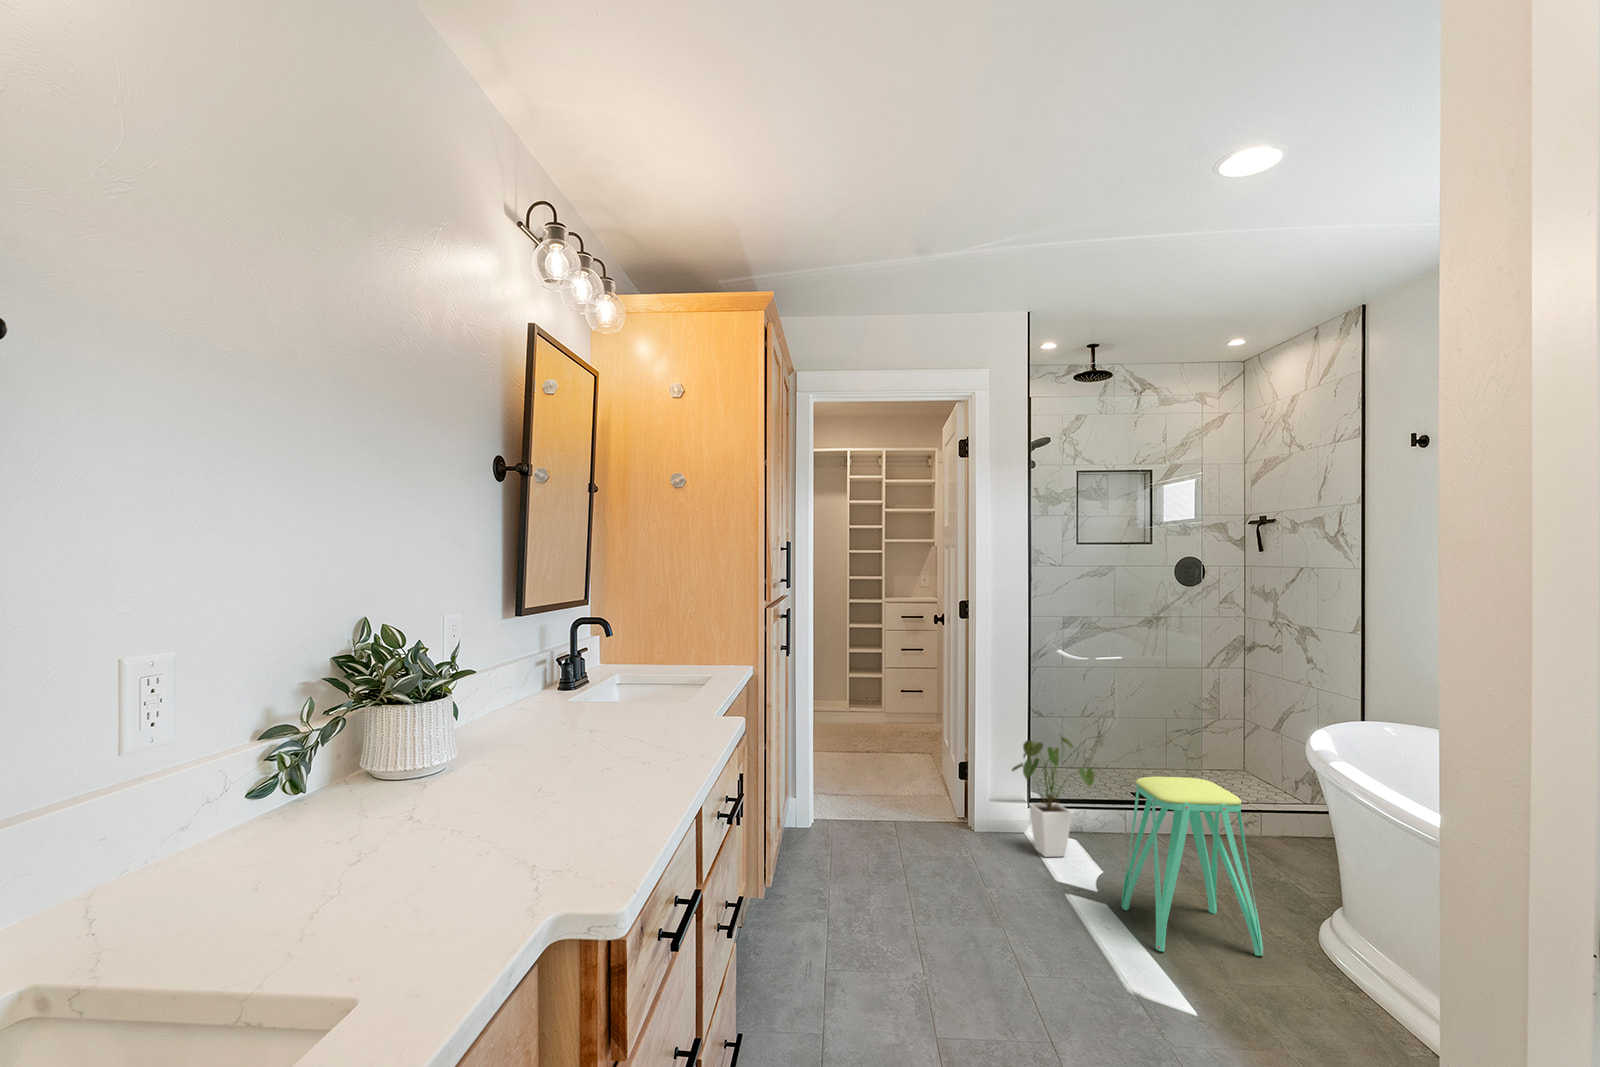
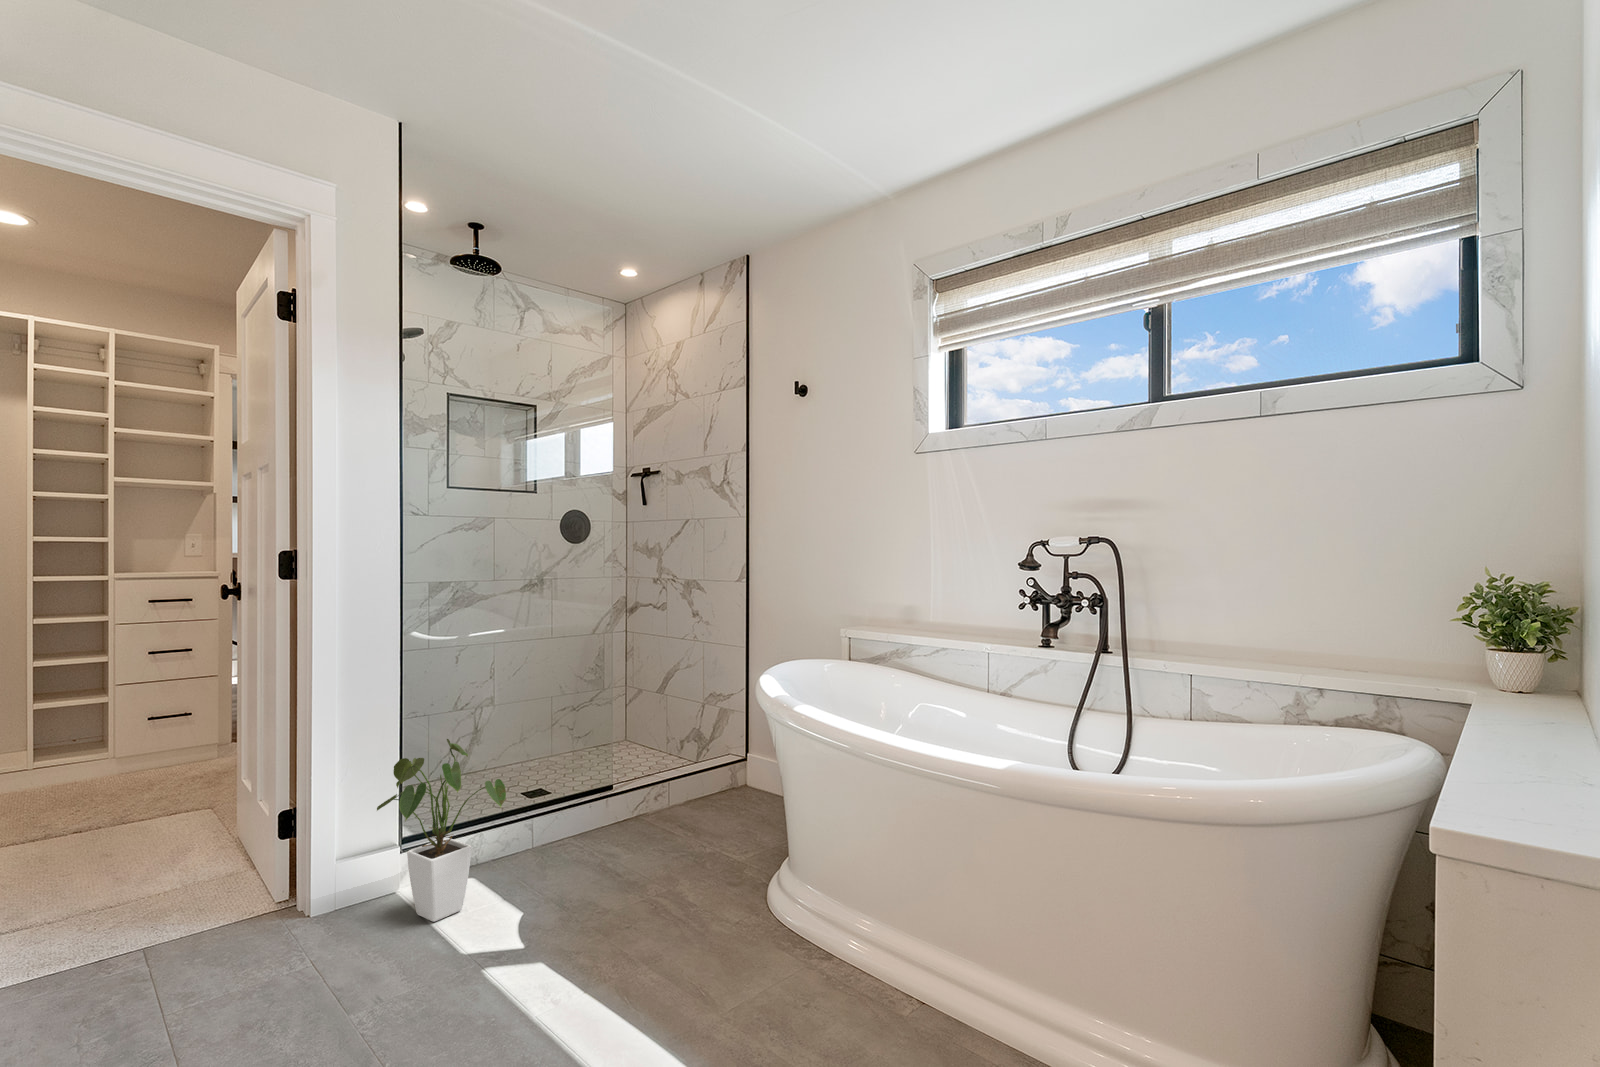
stool: present [1121,777,1263,956] -> none [560,763,731,1010]

